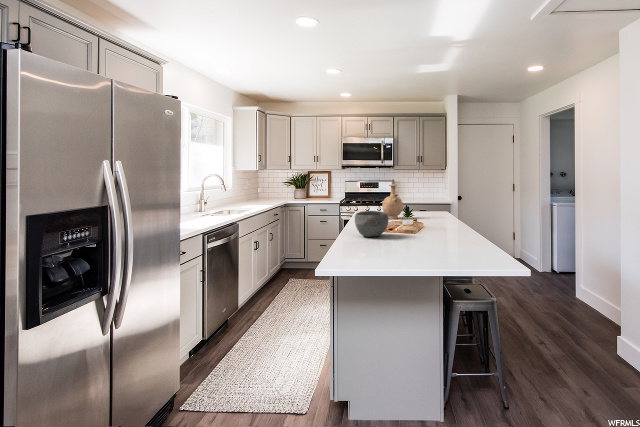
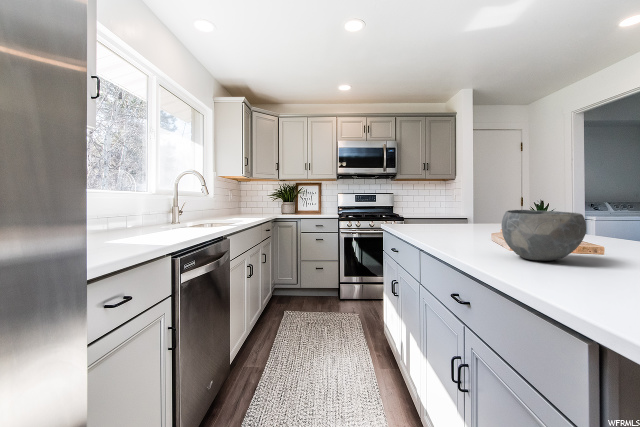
vase: present [382,179,403,219] -> none [435,177,464,231]

